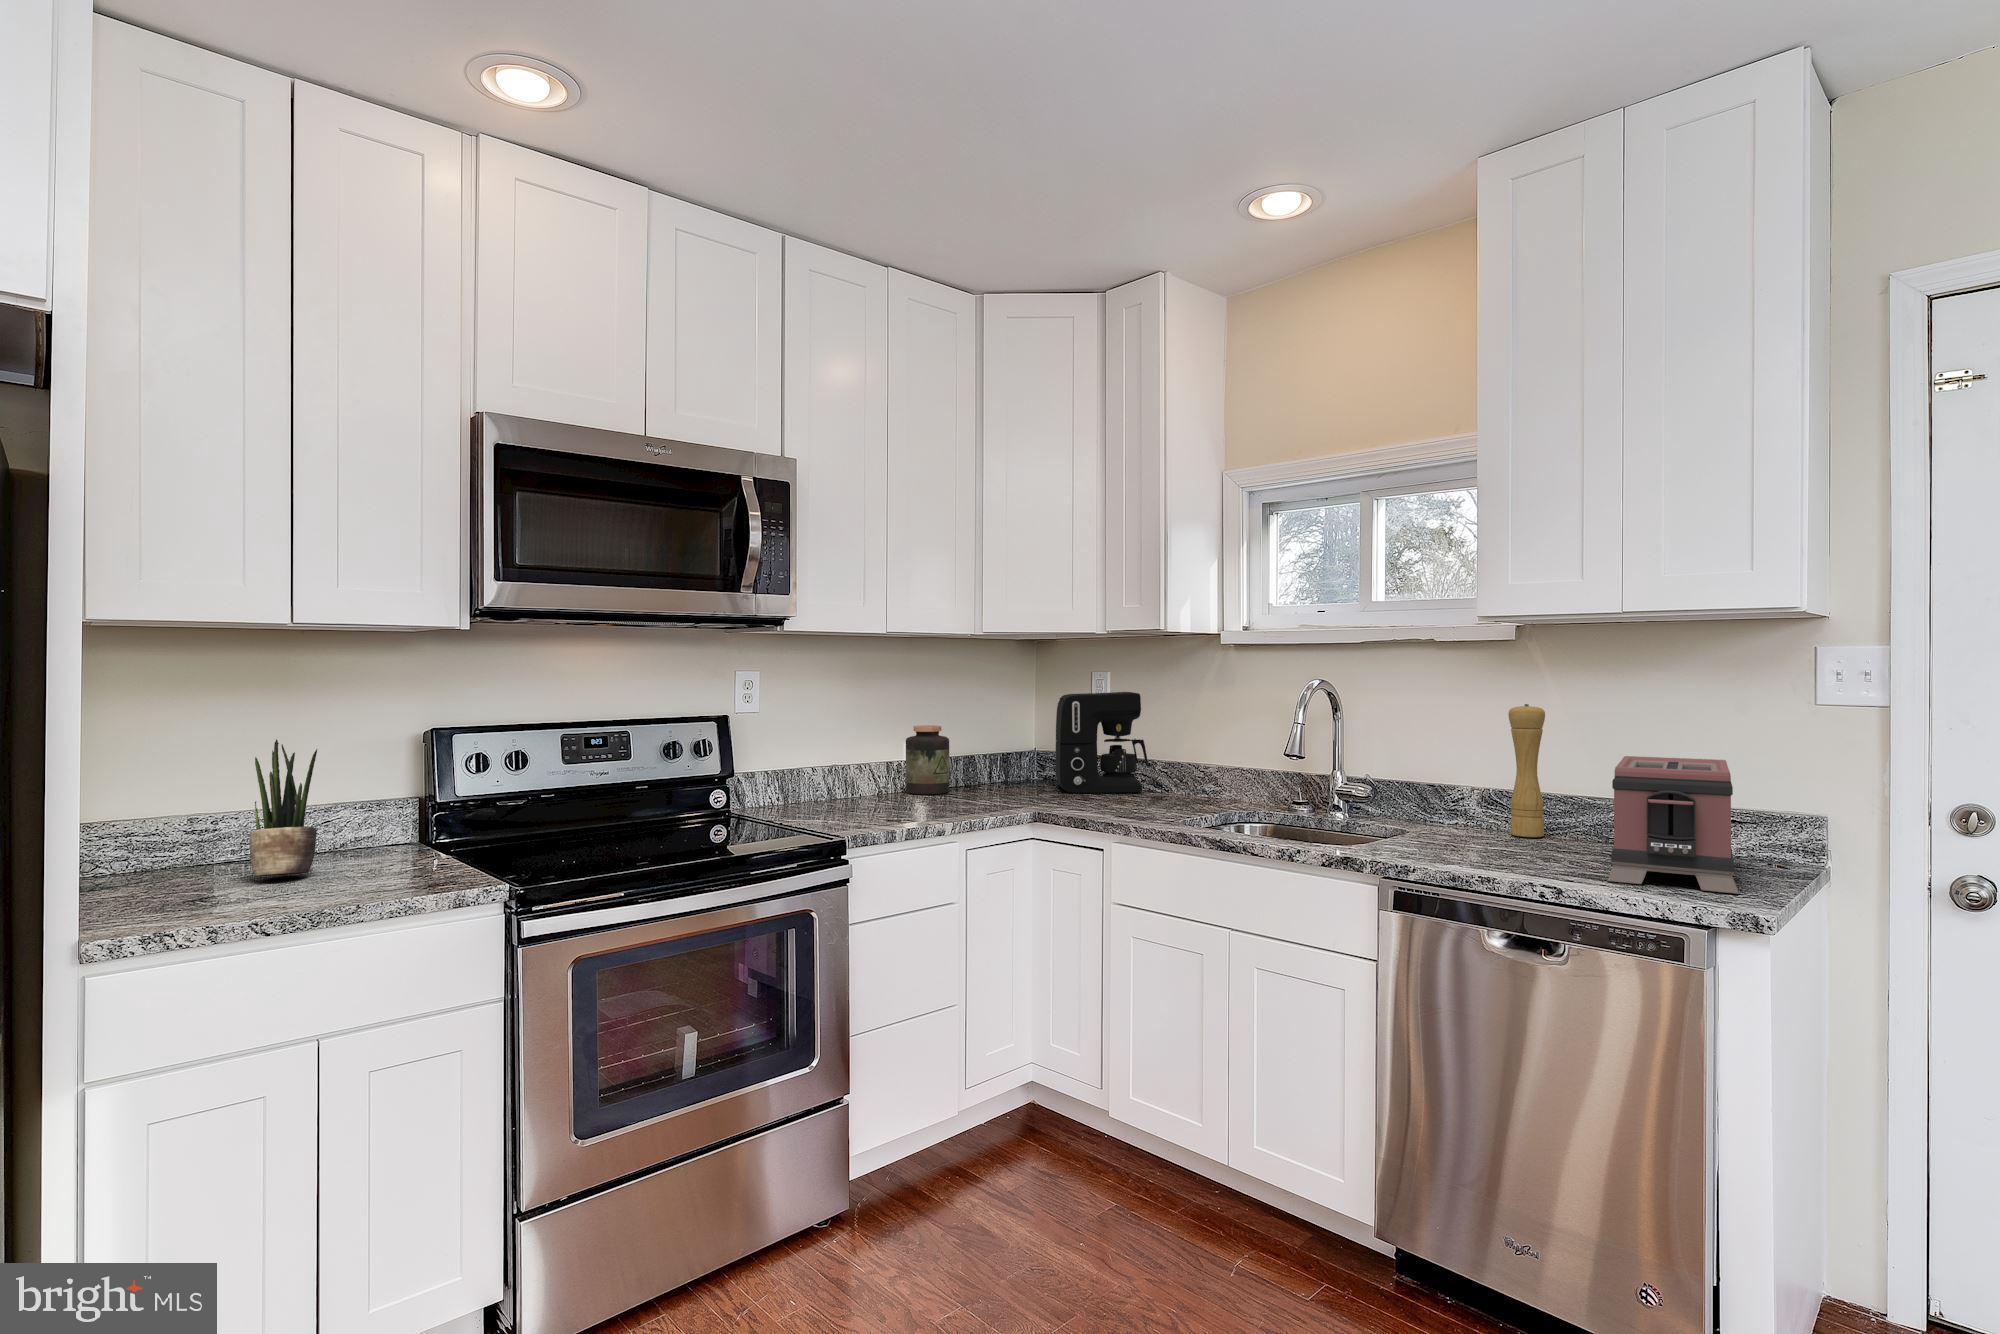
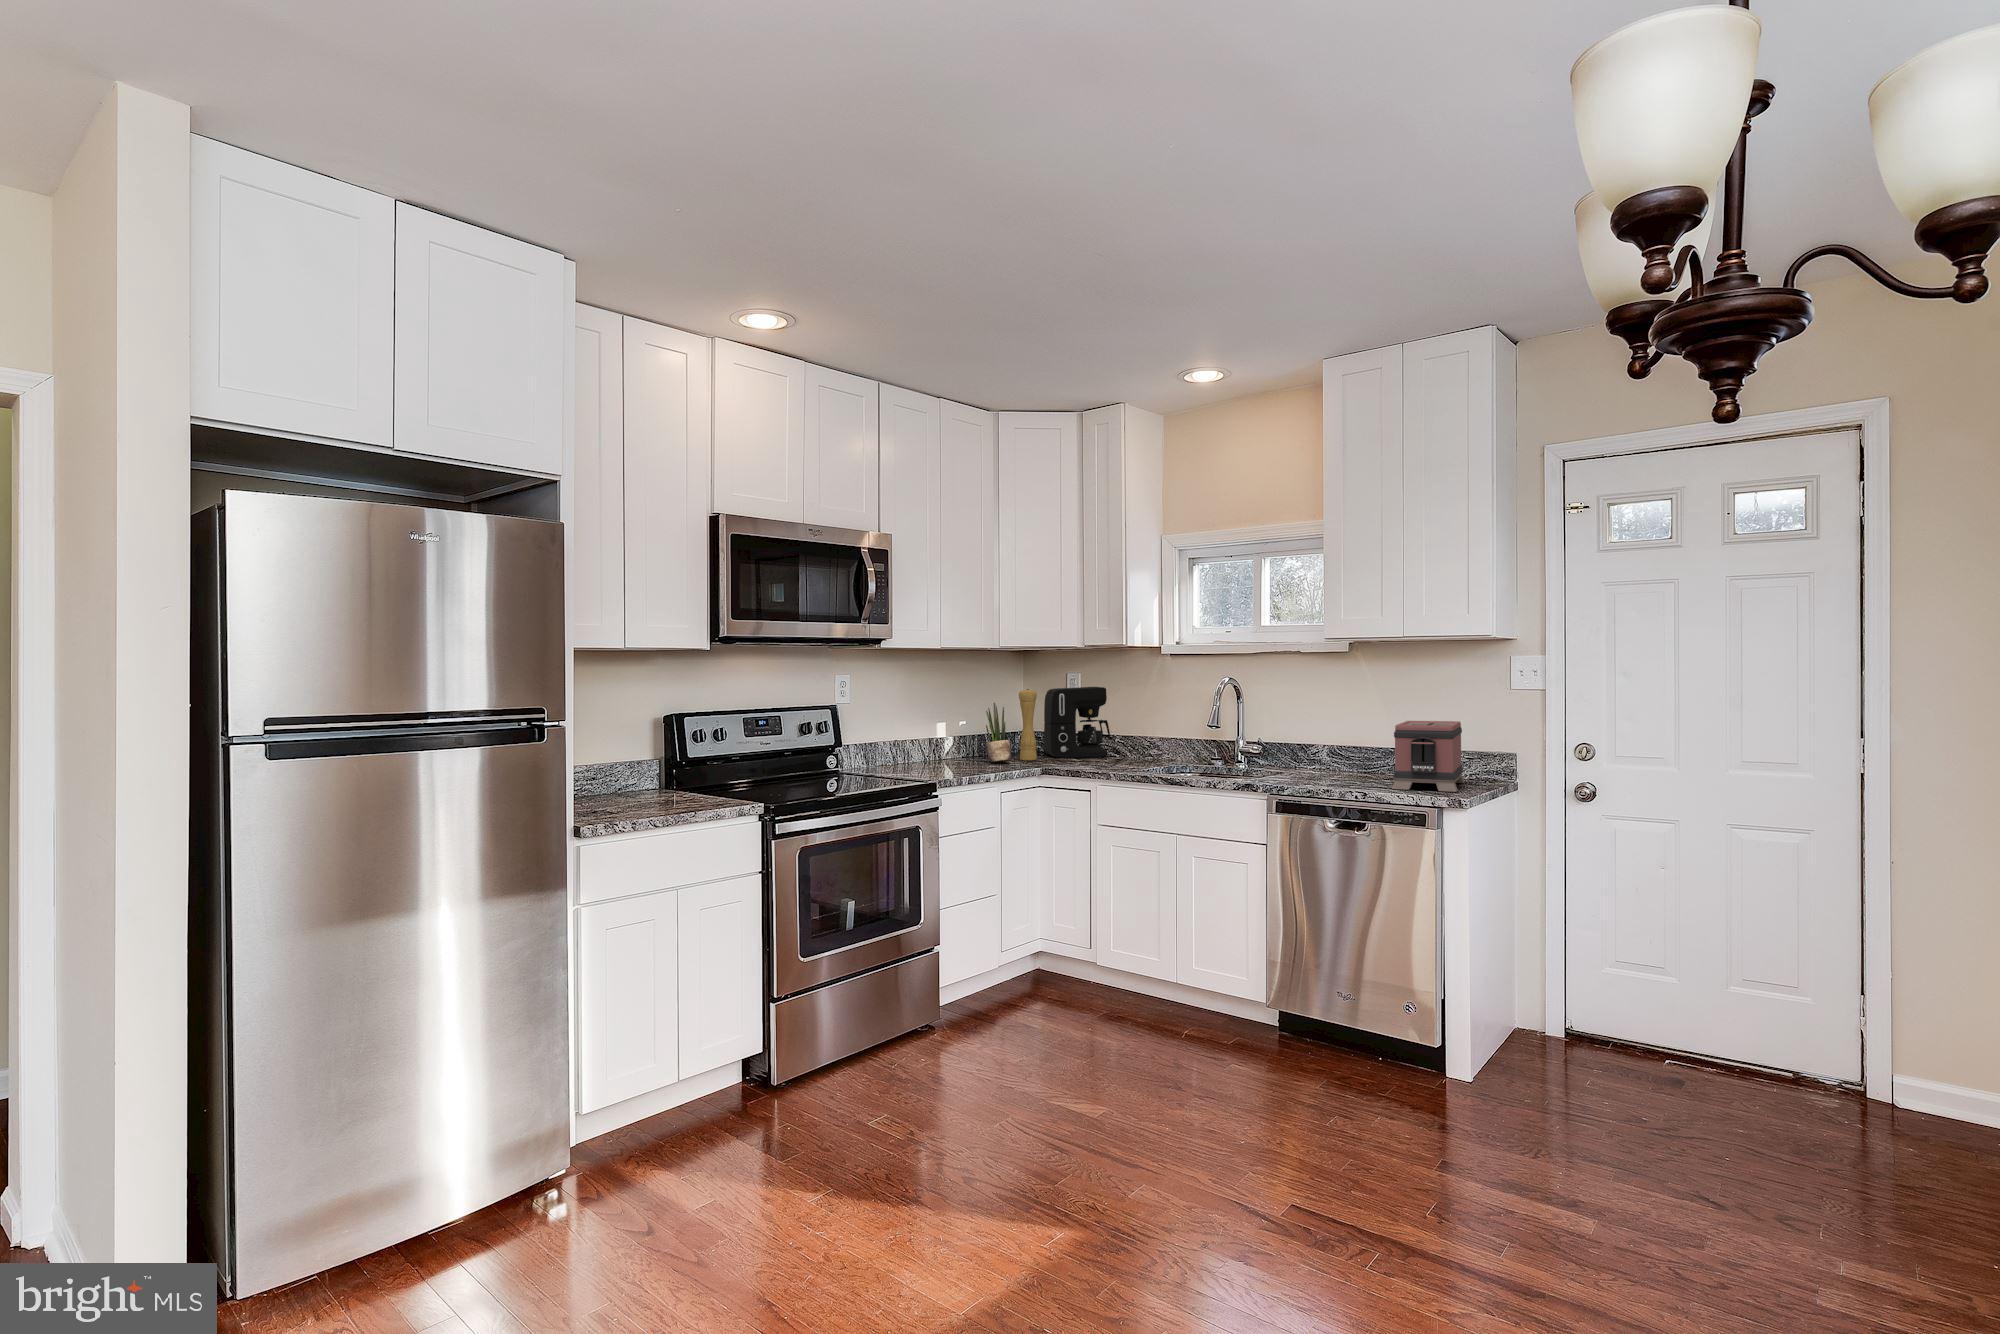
pepper mill: present [1508,704,1545,837] -> present [1019,689,1037,760]
jar: present [906,725,949,794] -> none [942,712,973,760]
potted plant: present [250,739,317,876] -> present [986,703,1011,763]

